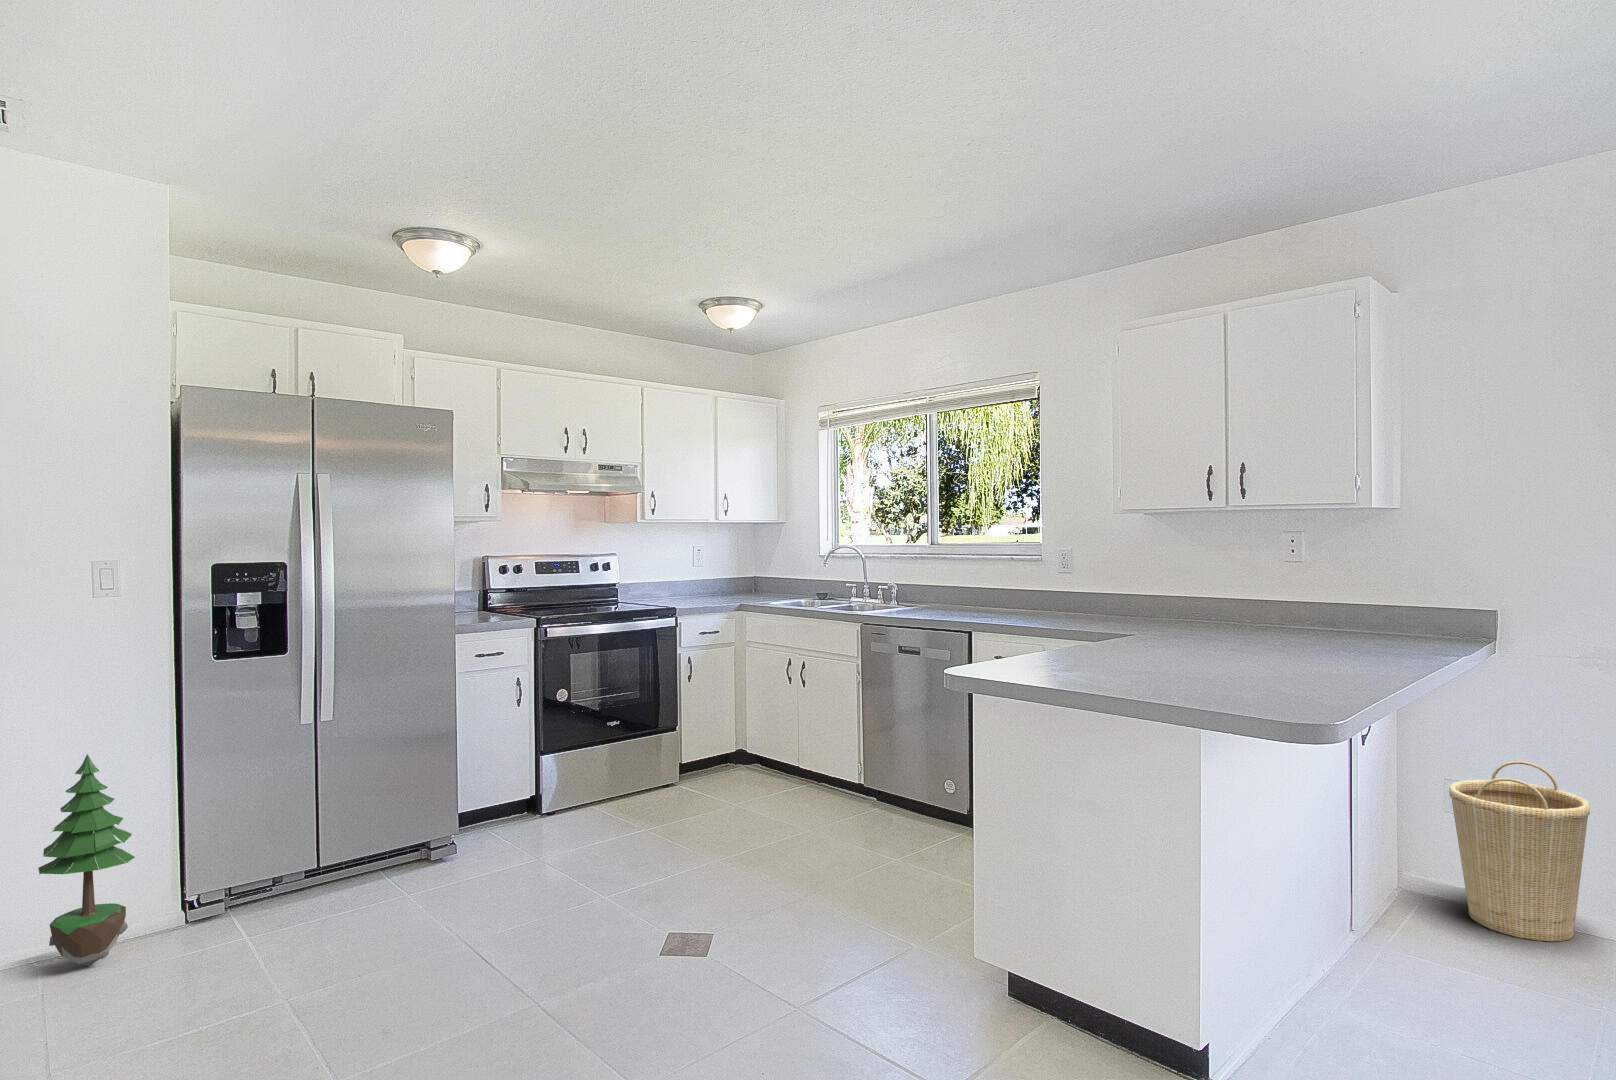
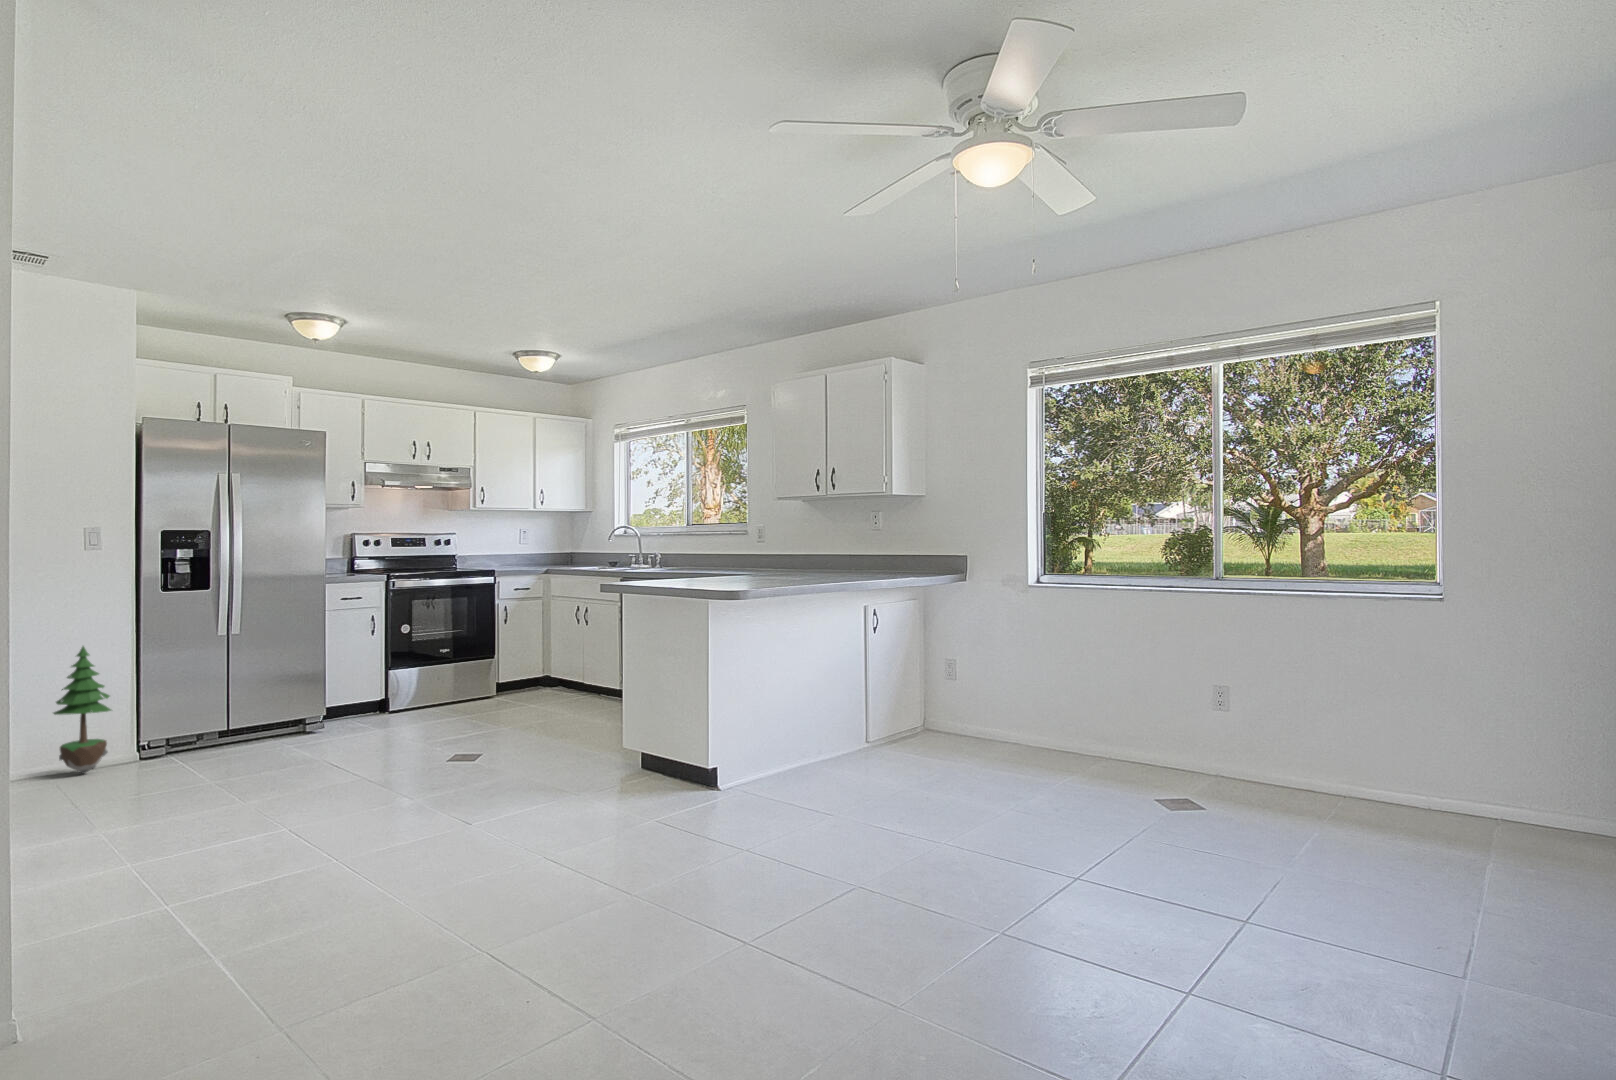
basket: present [1449,761,1590,941] -> none [917,652,980,746]

